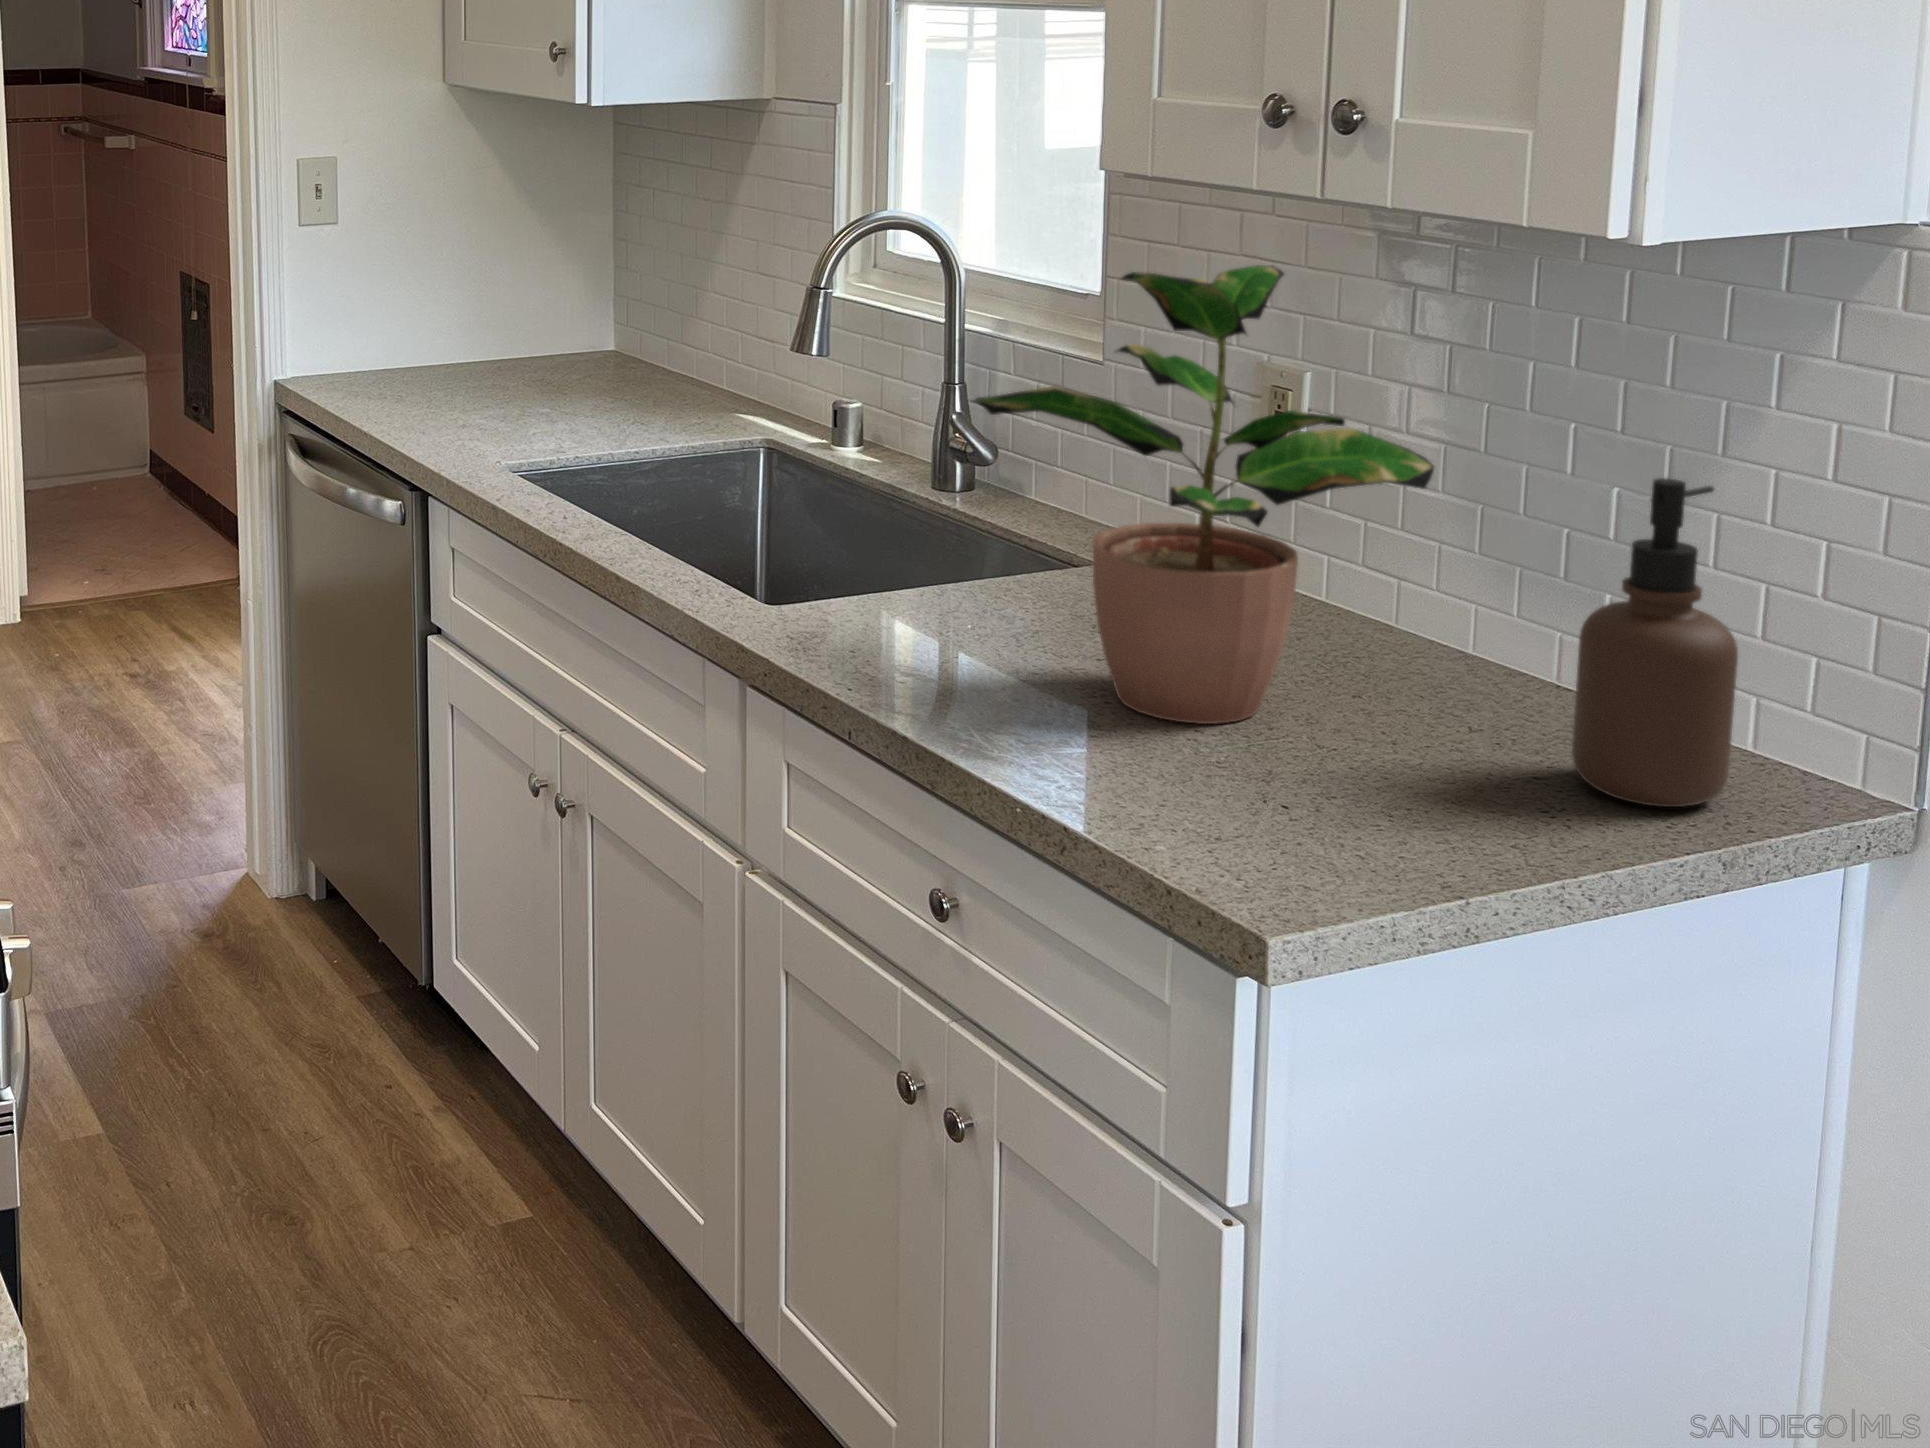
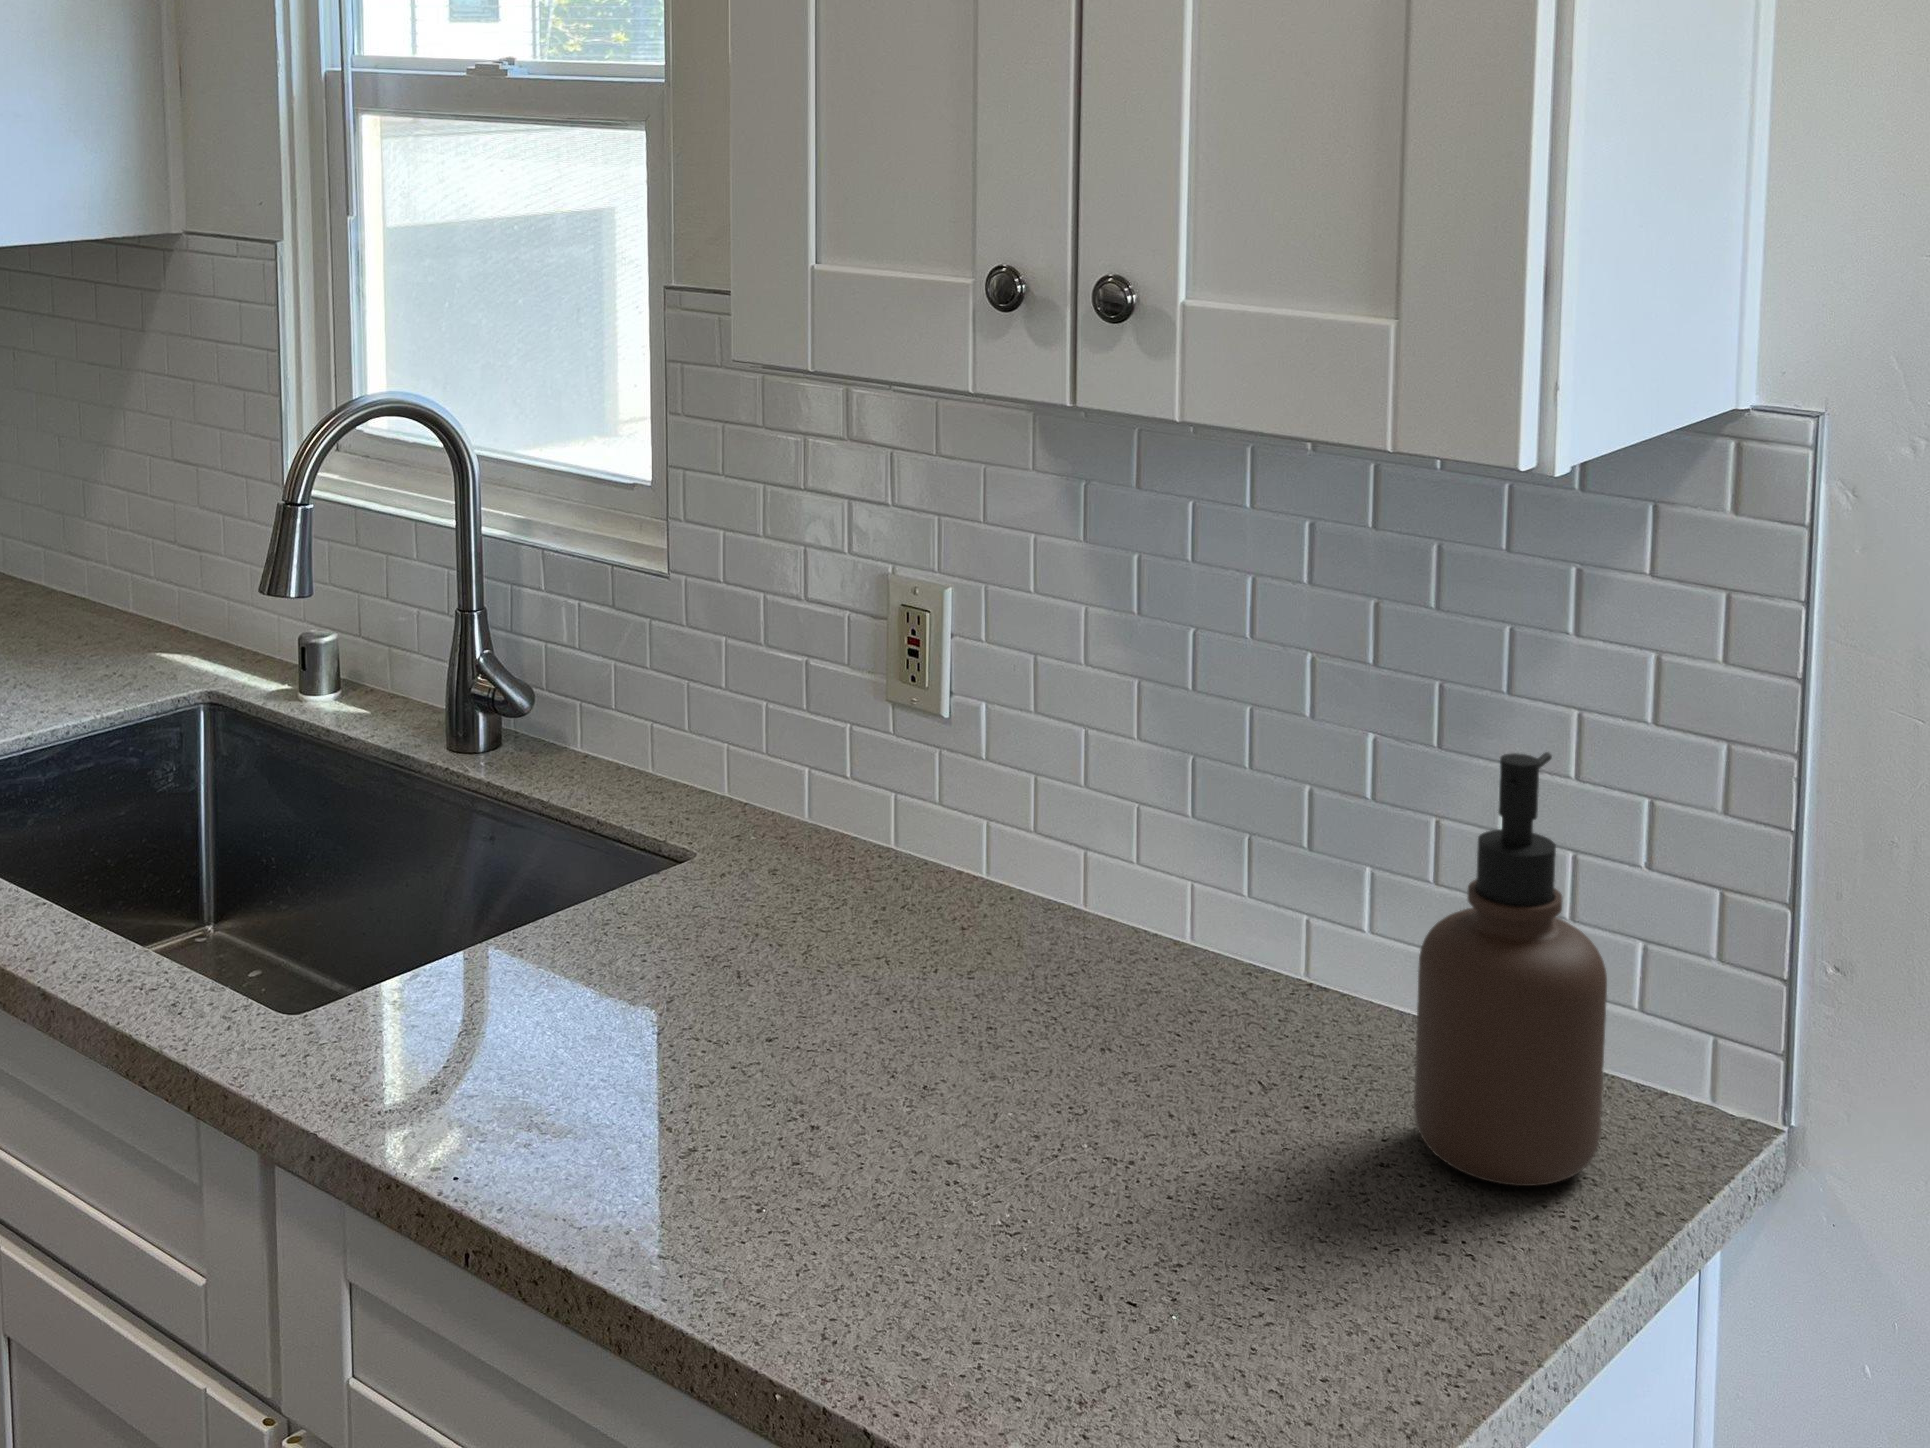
potted plant: present [974,265,1434,724] -> none [612,483,1191,1146]

